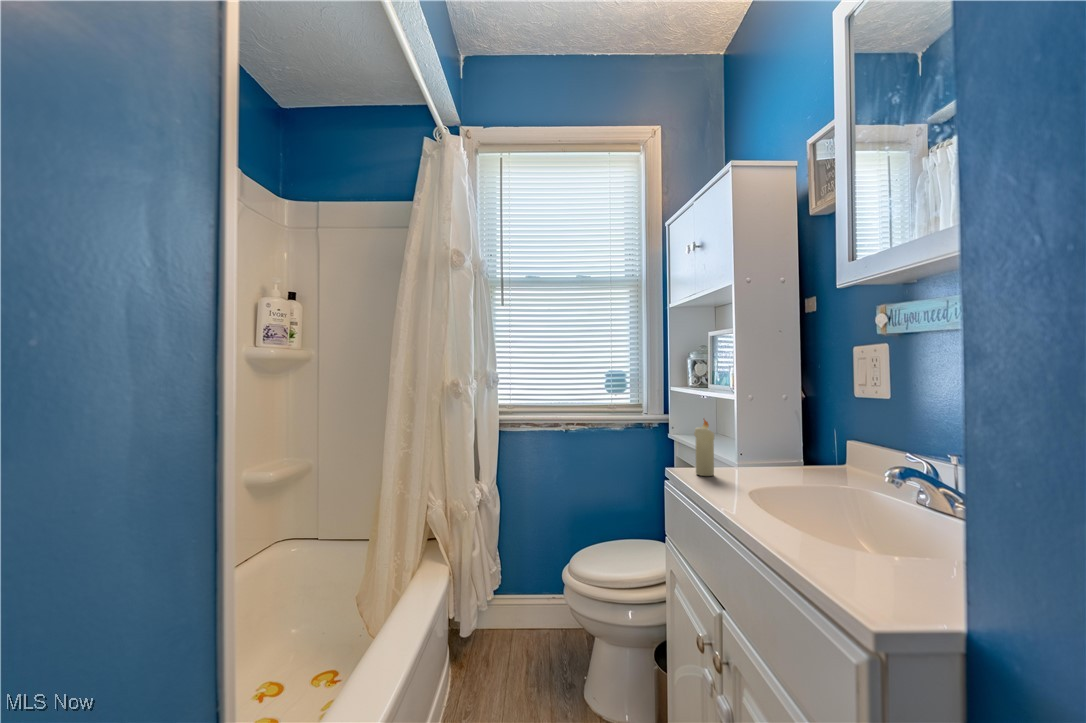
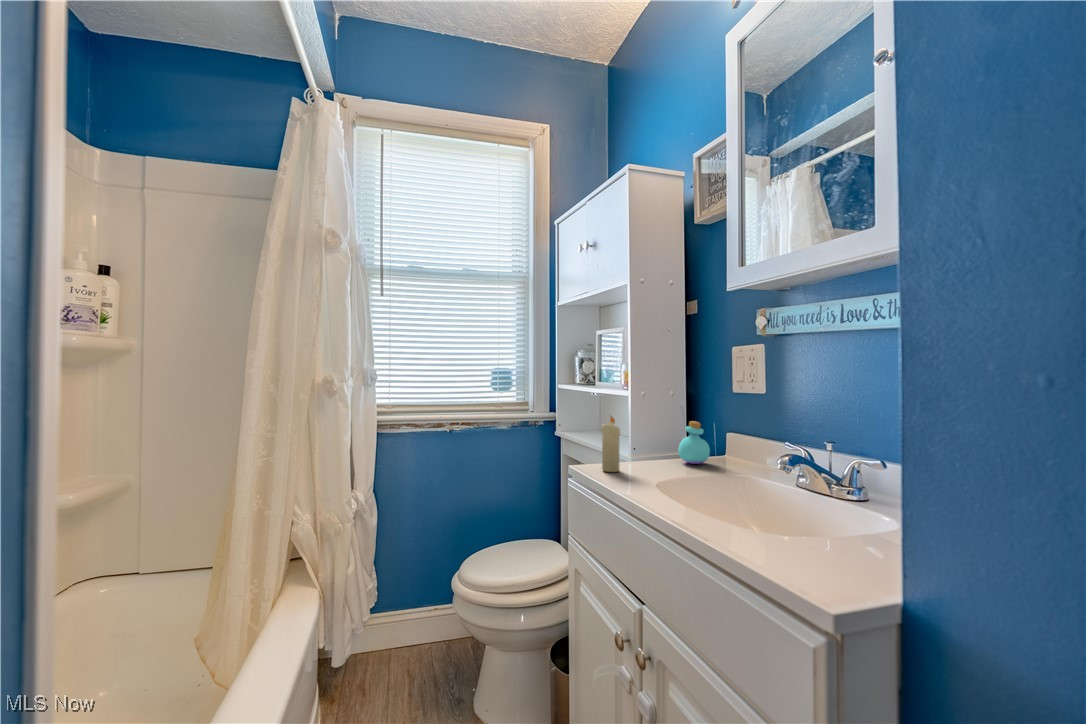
perfume bottle: none [785,428,822,474] -> present [678,421,710,464]

